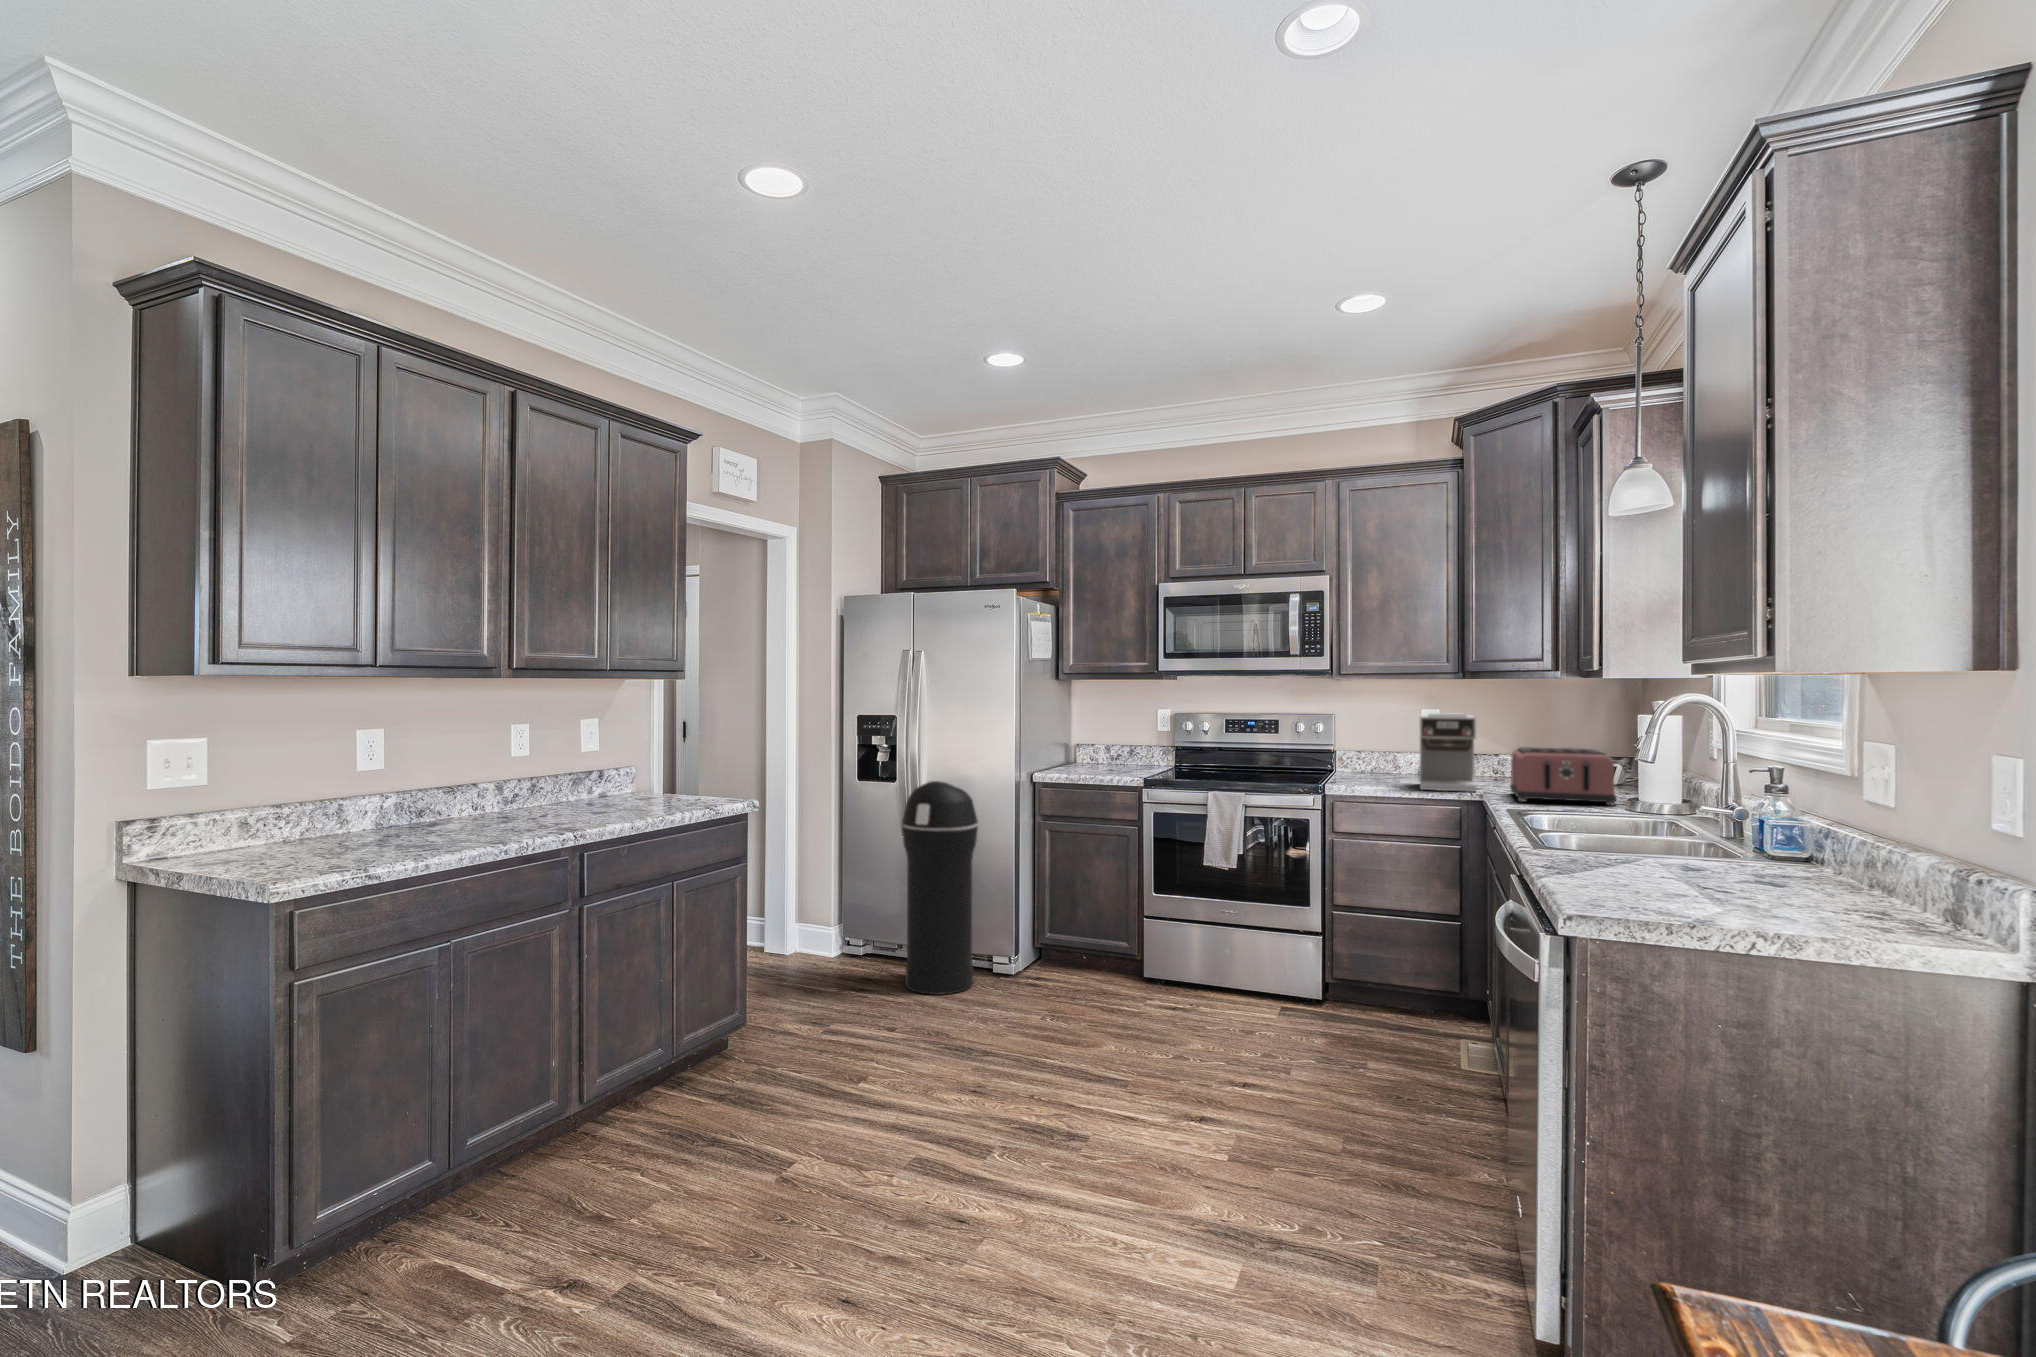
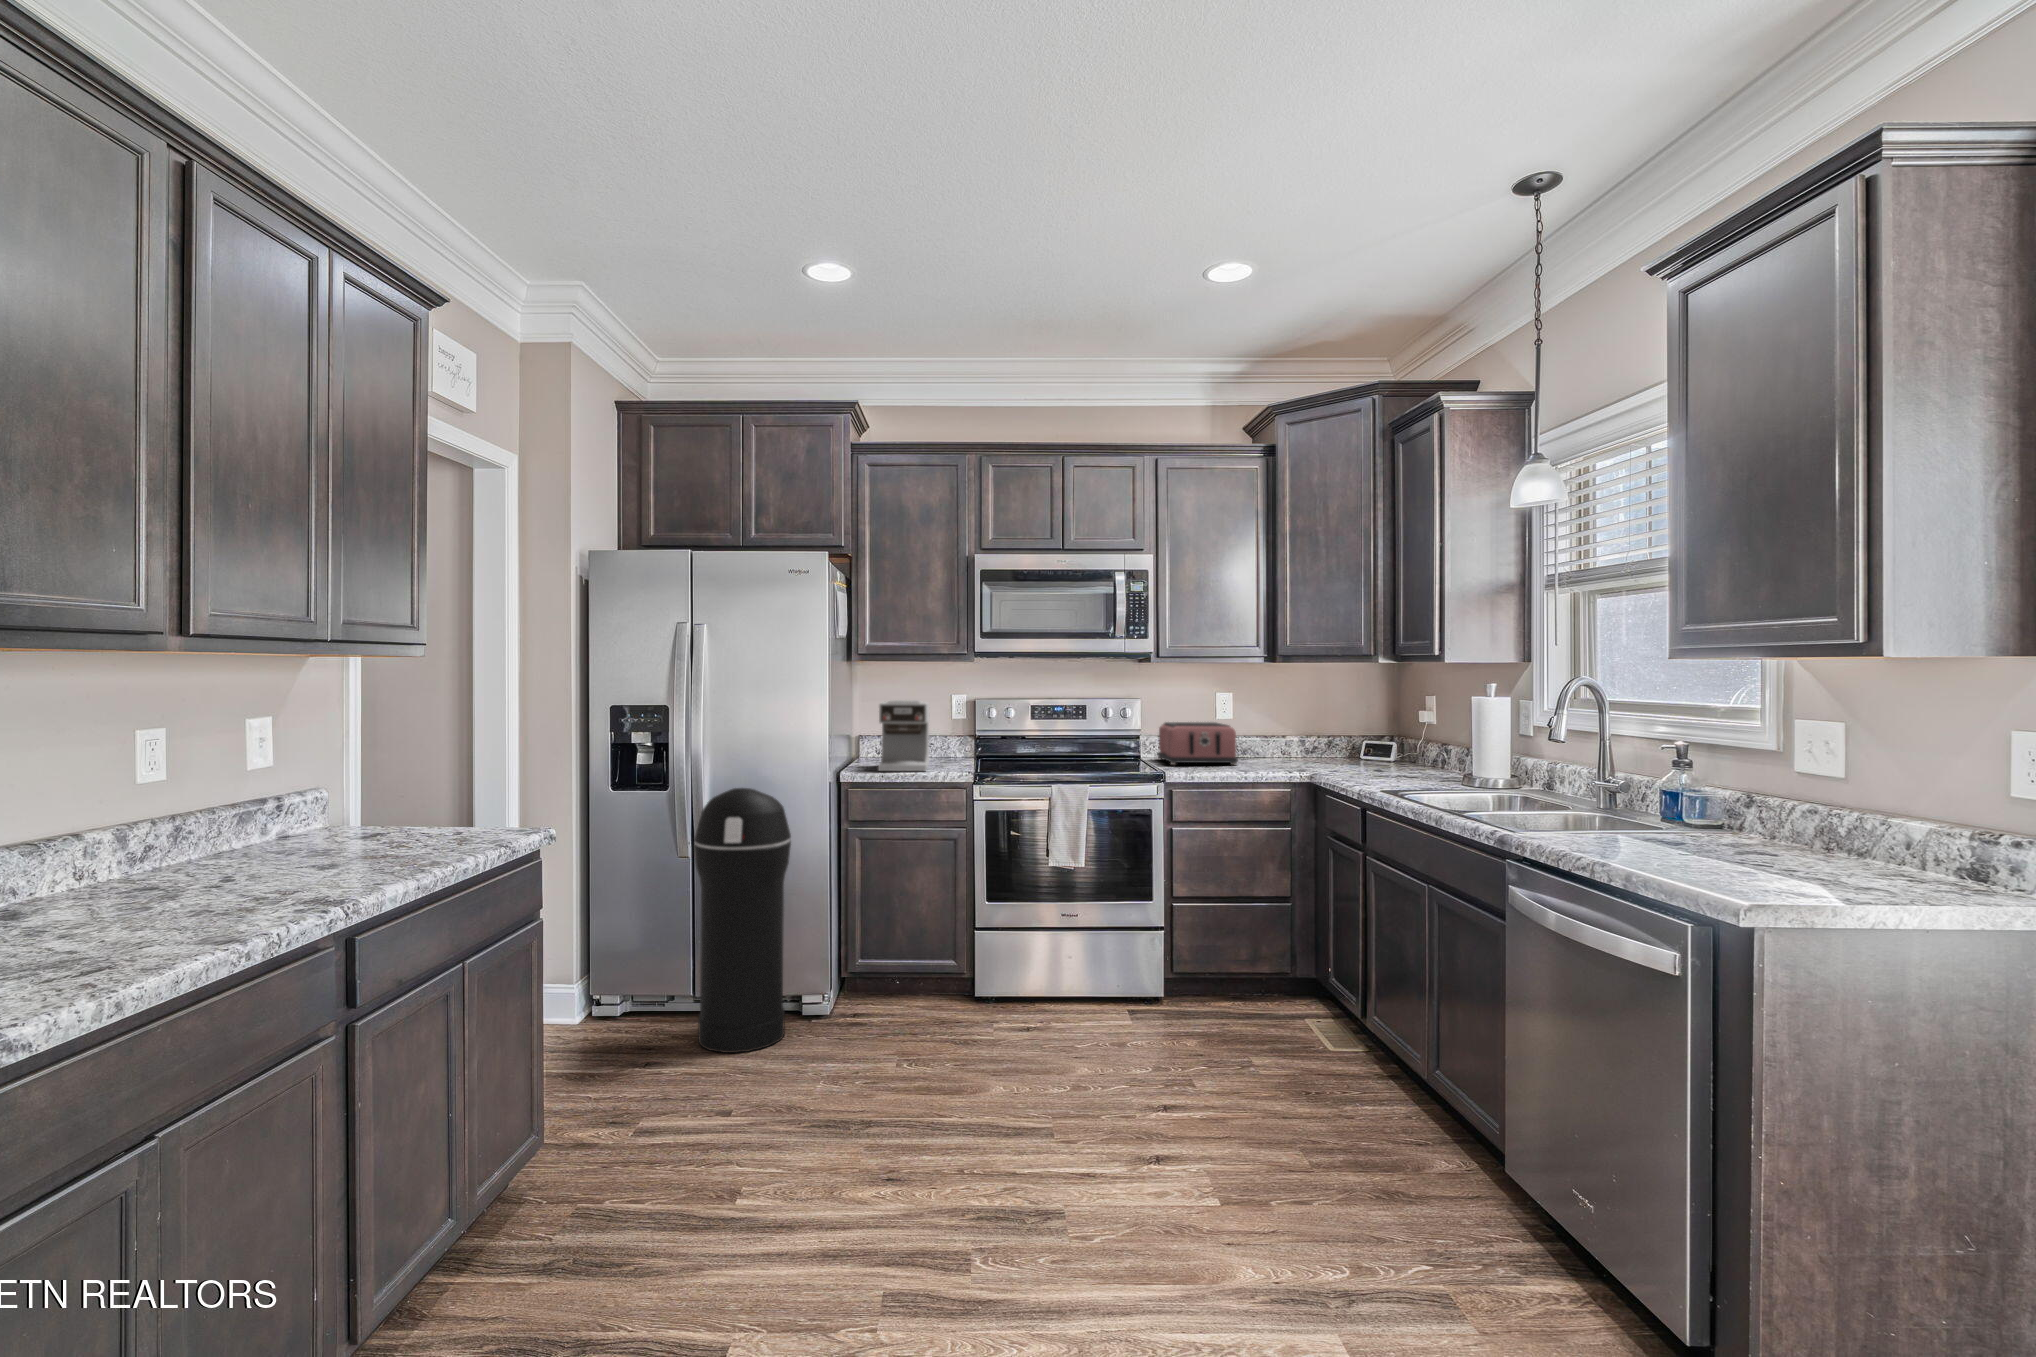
coffee maker: present [1420,713,1476,792] -> present [878,700,930,771]
toaster: present [1510,747,1617,805] -> present [1157,722,1238,765]

